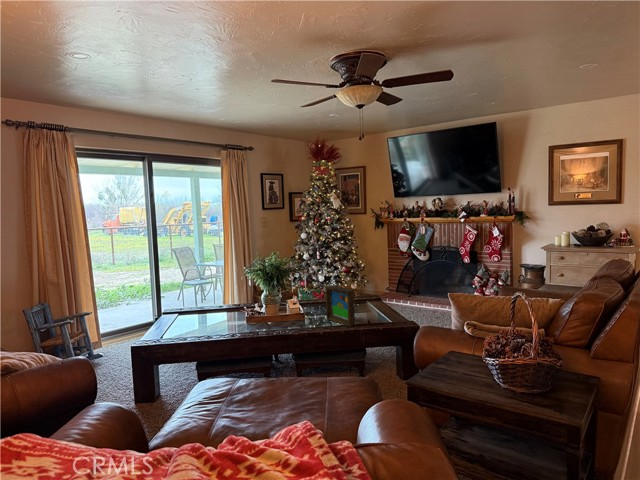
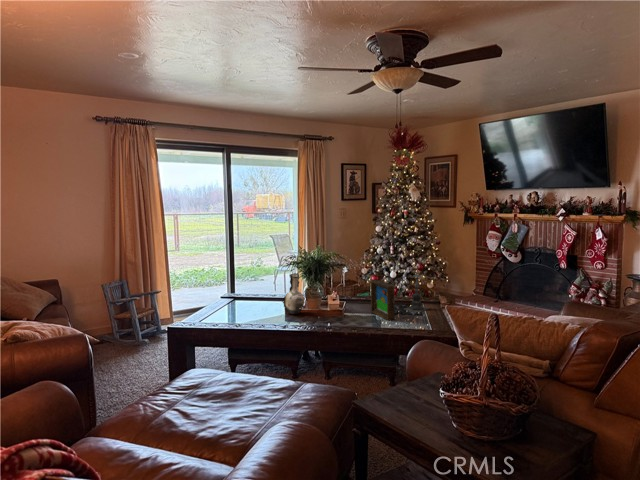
candle holder: none [355,273,379,315] -> present [405,275,428,312]
decorative vase: none [233,285,257,330] -> present [283,273,305,314]

